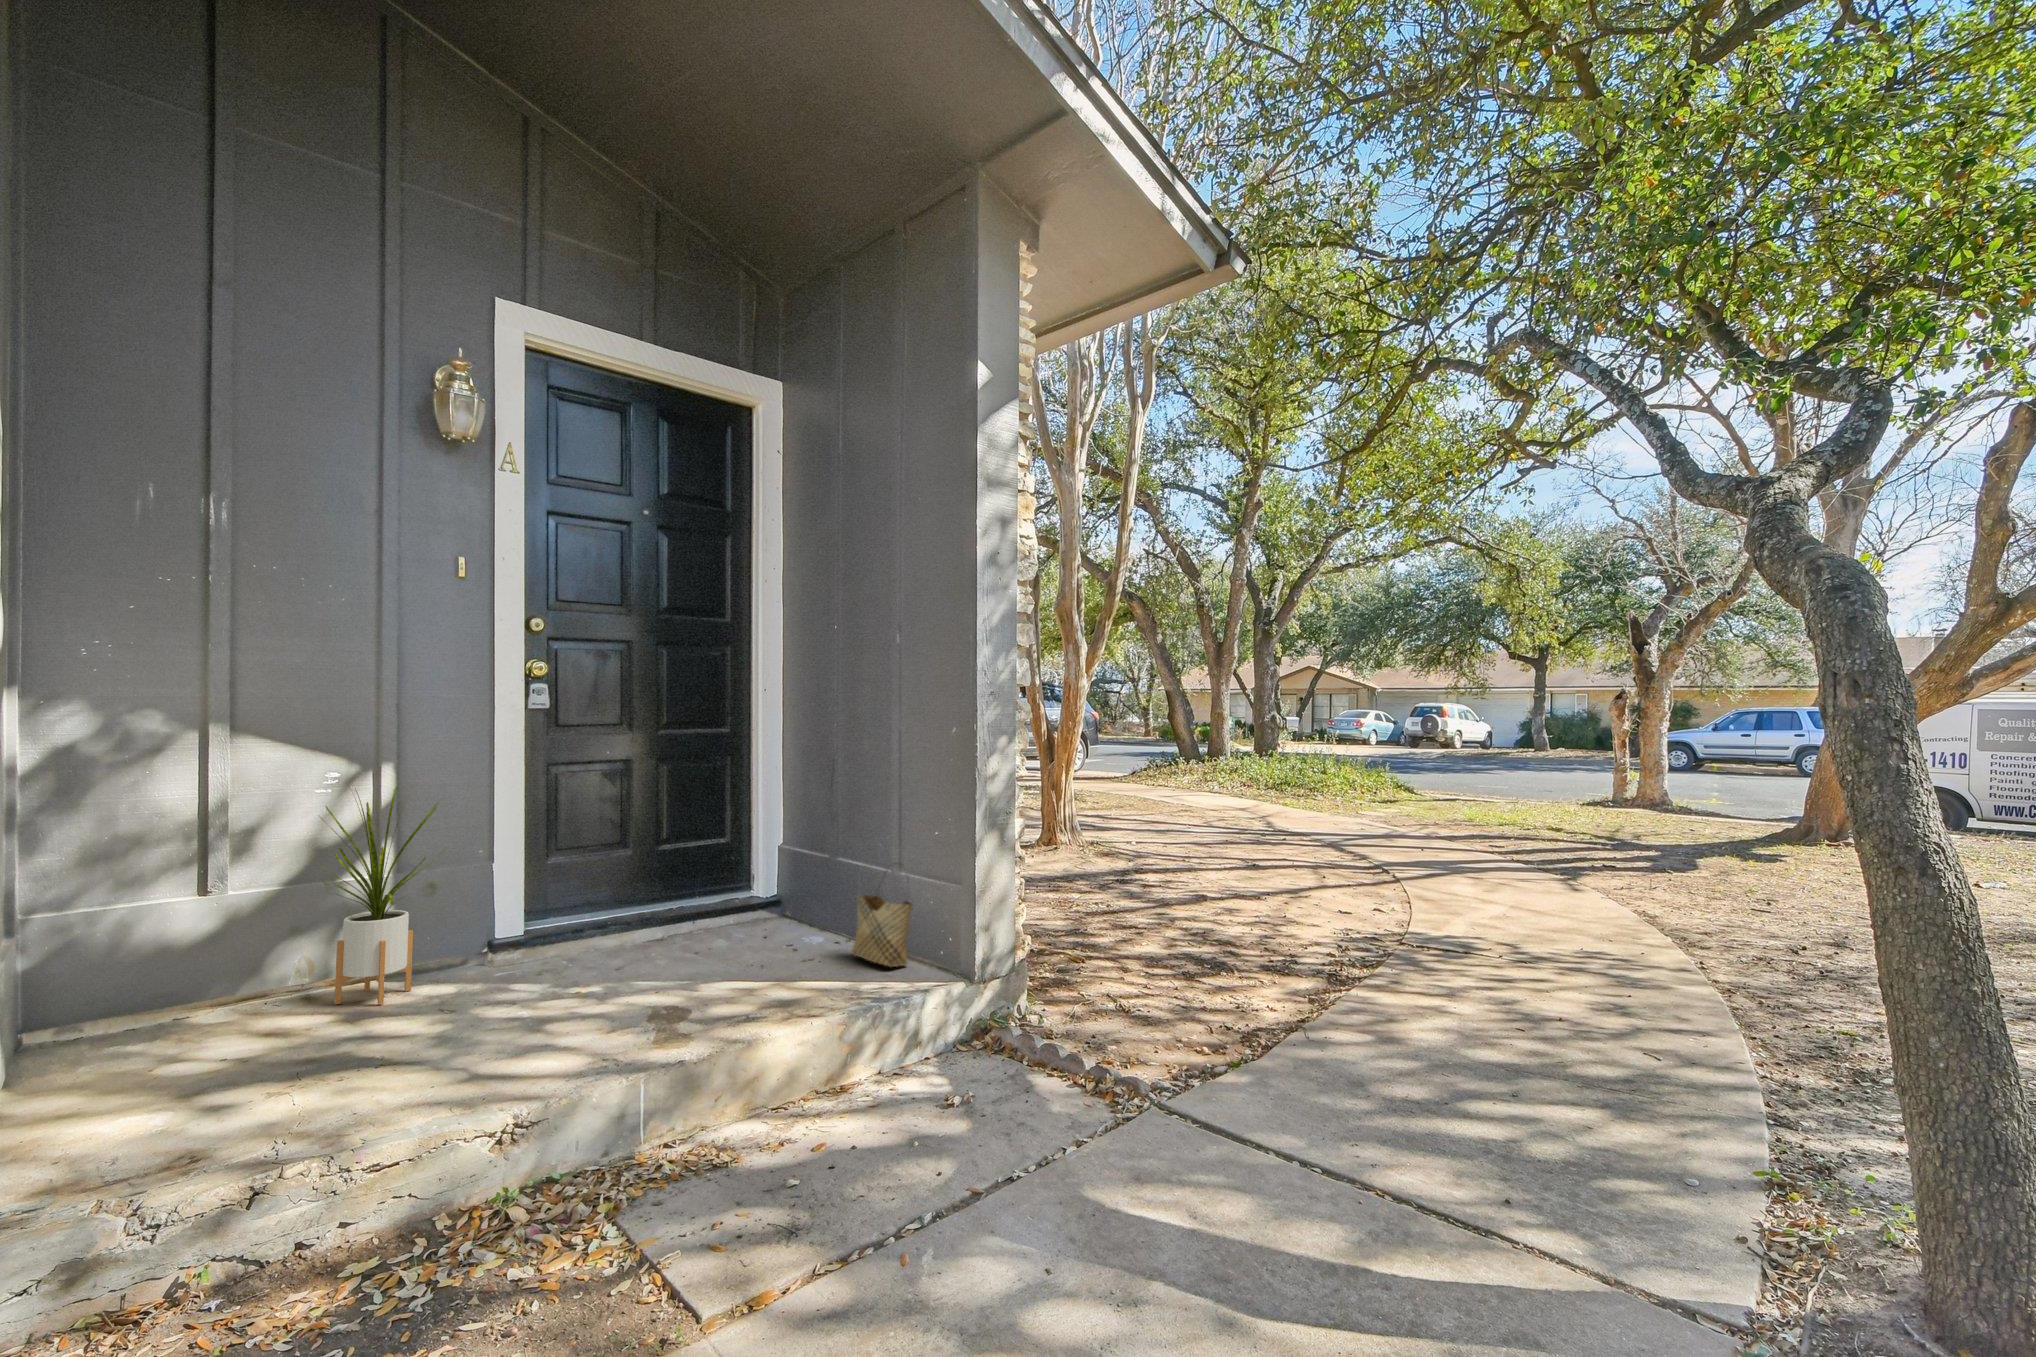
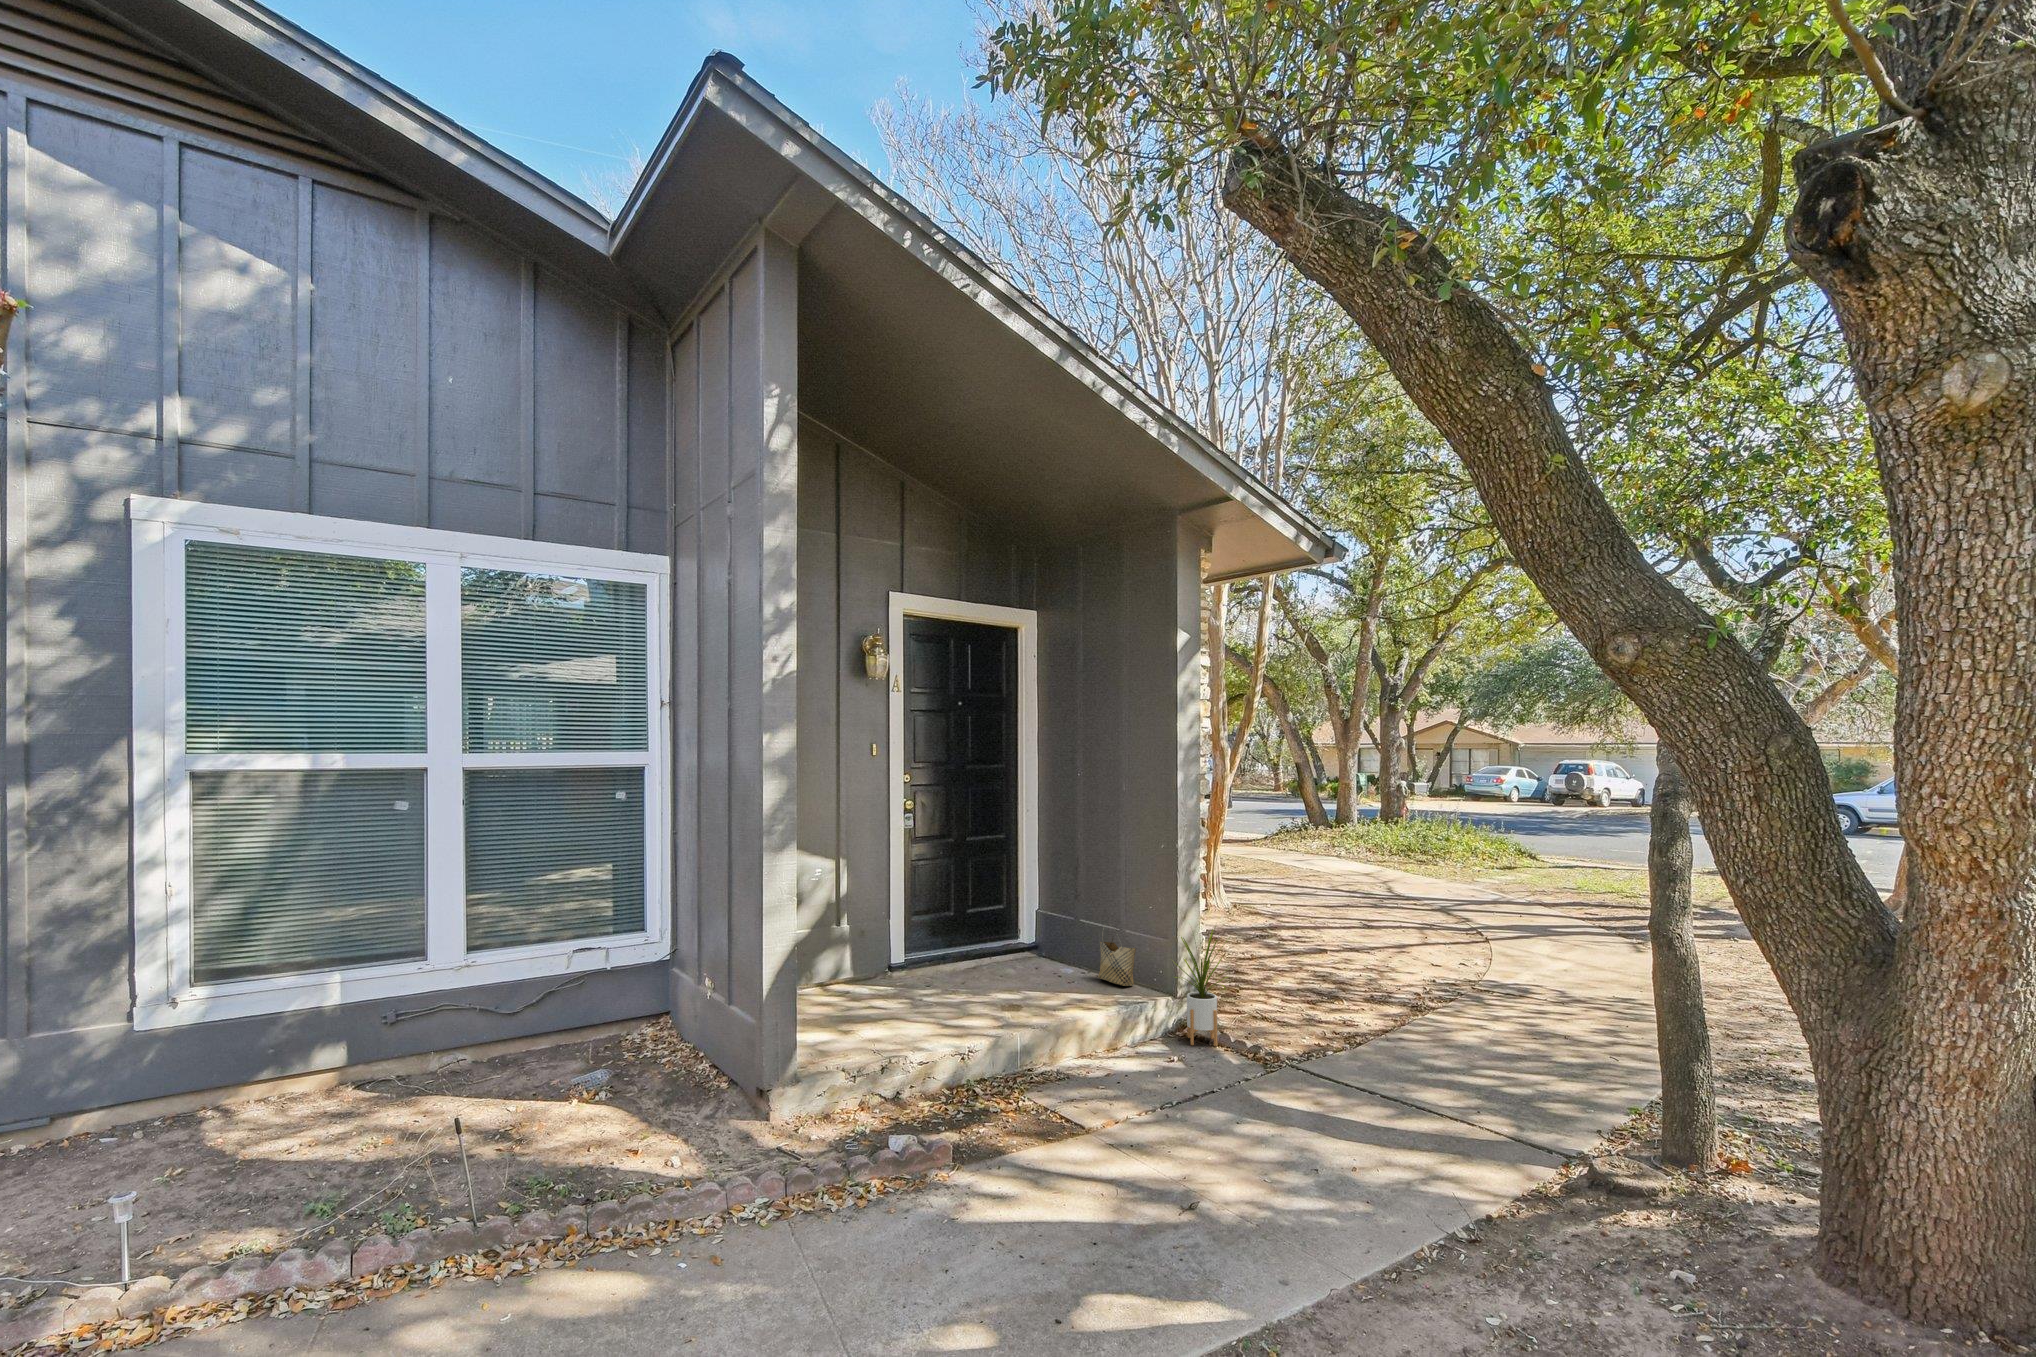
house plant: present [311,785,445,1004] -> present [1177,928,1227,1046]

